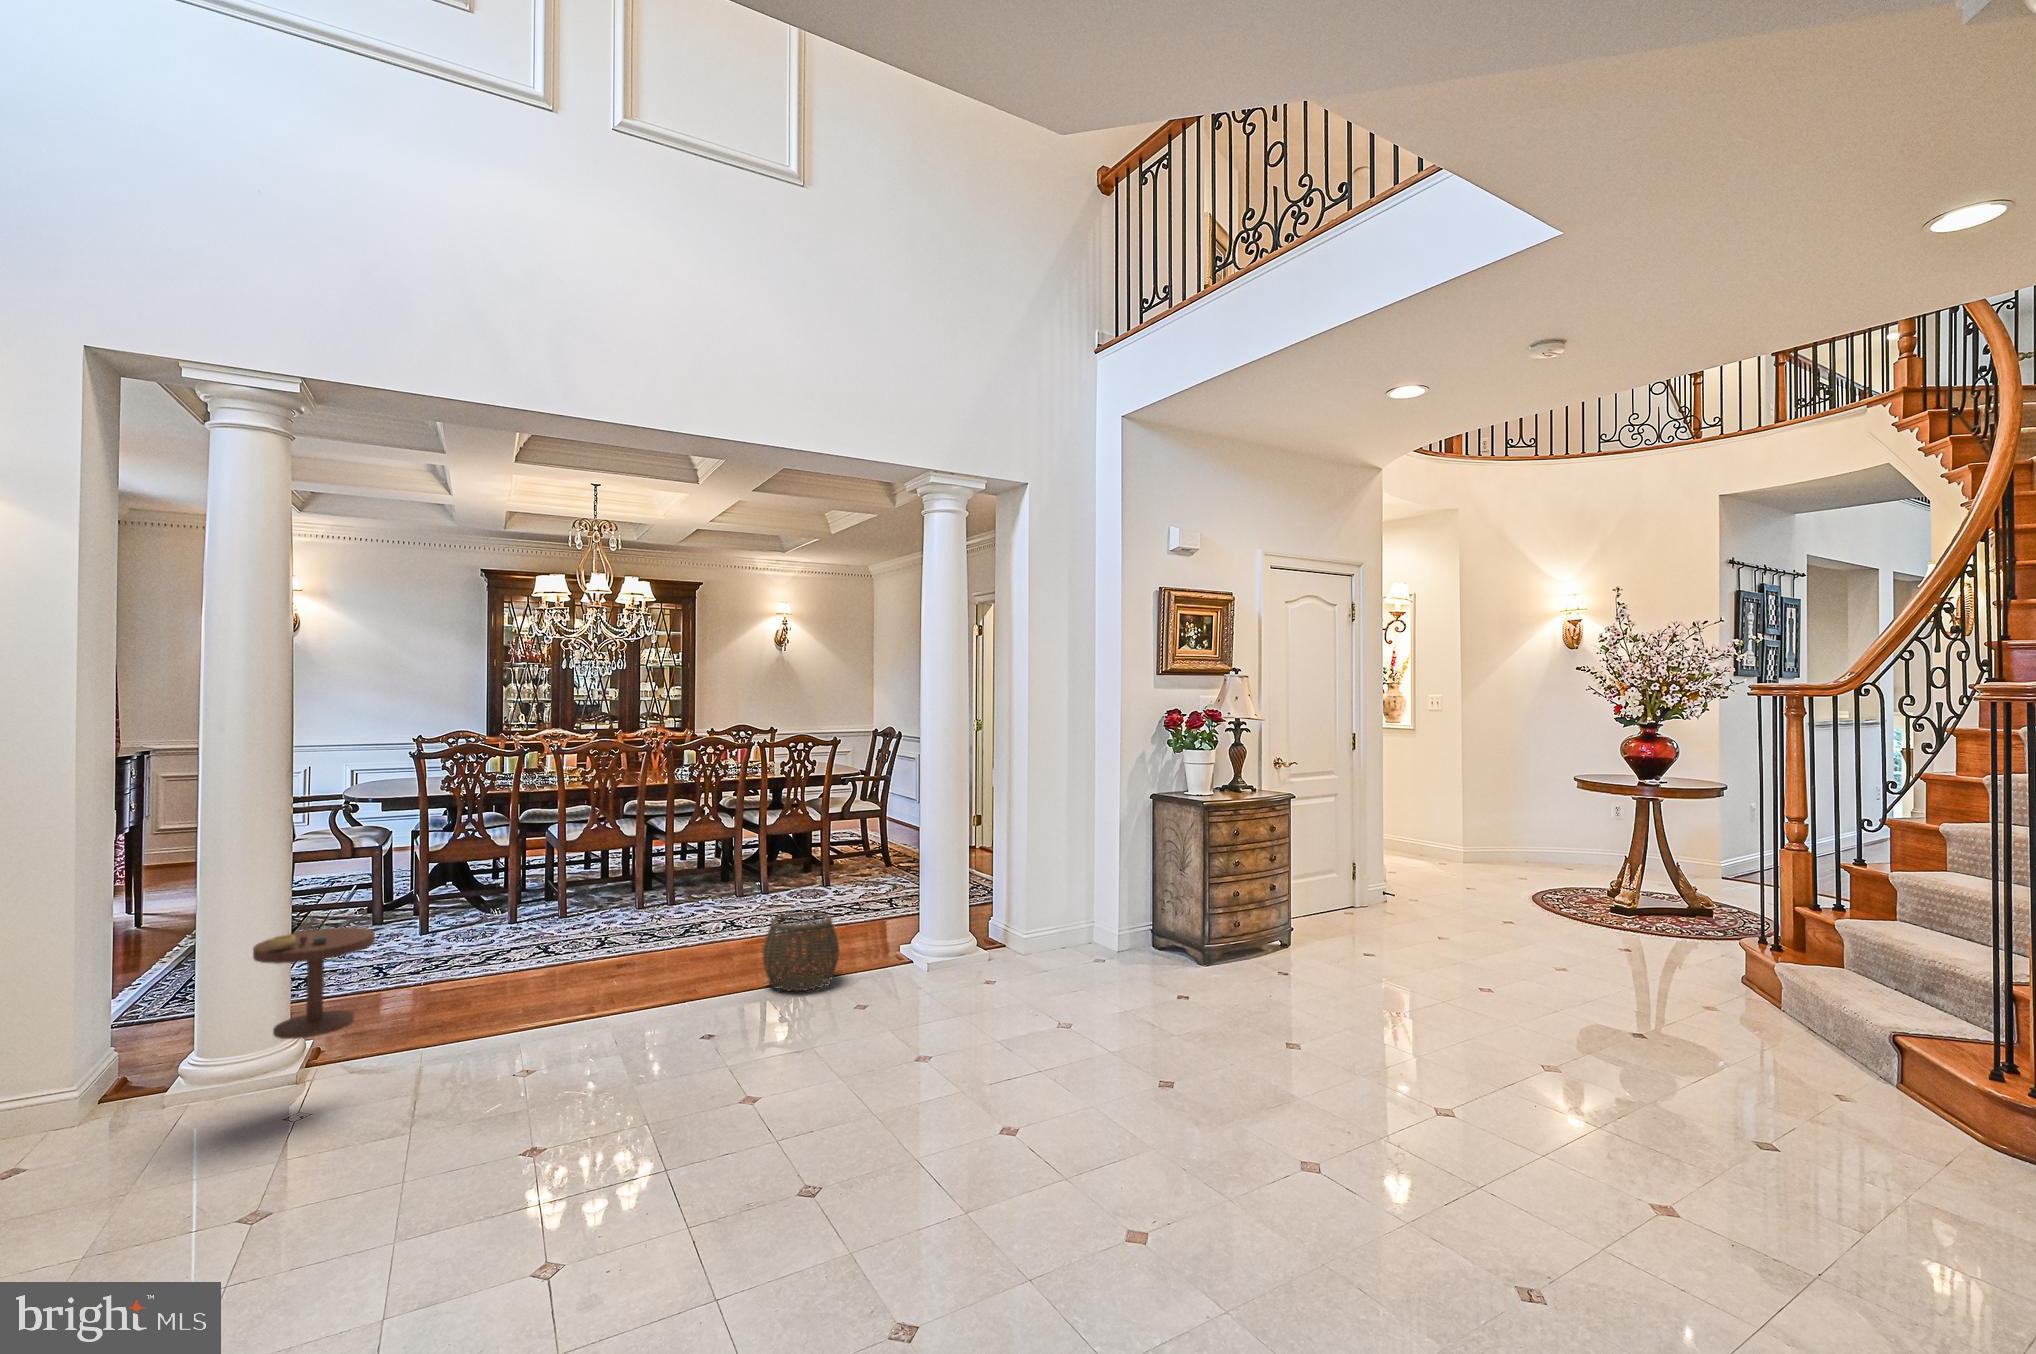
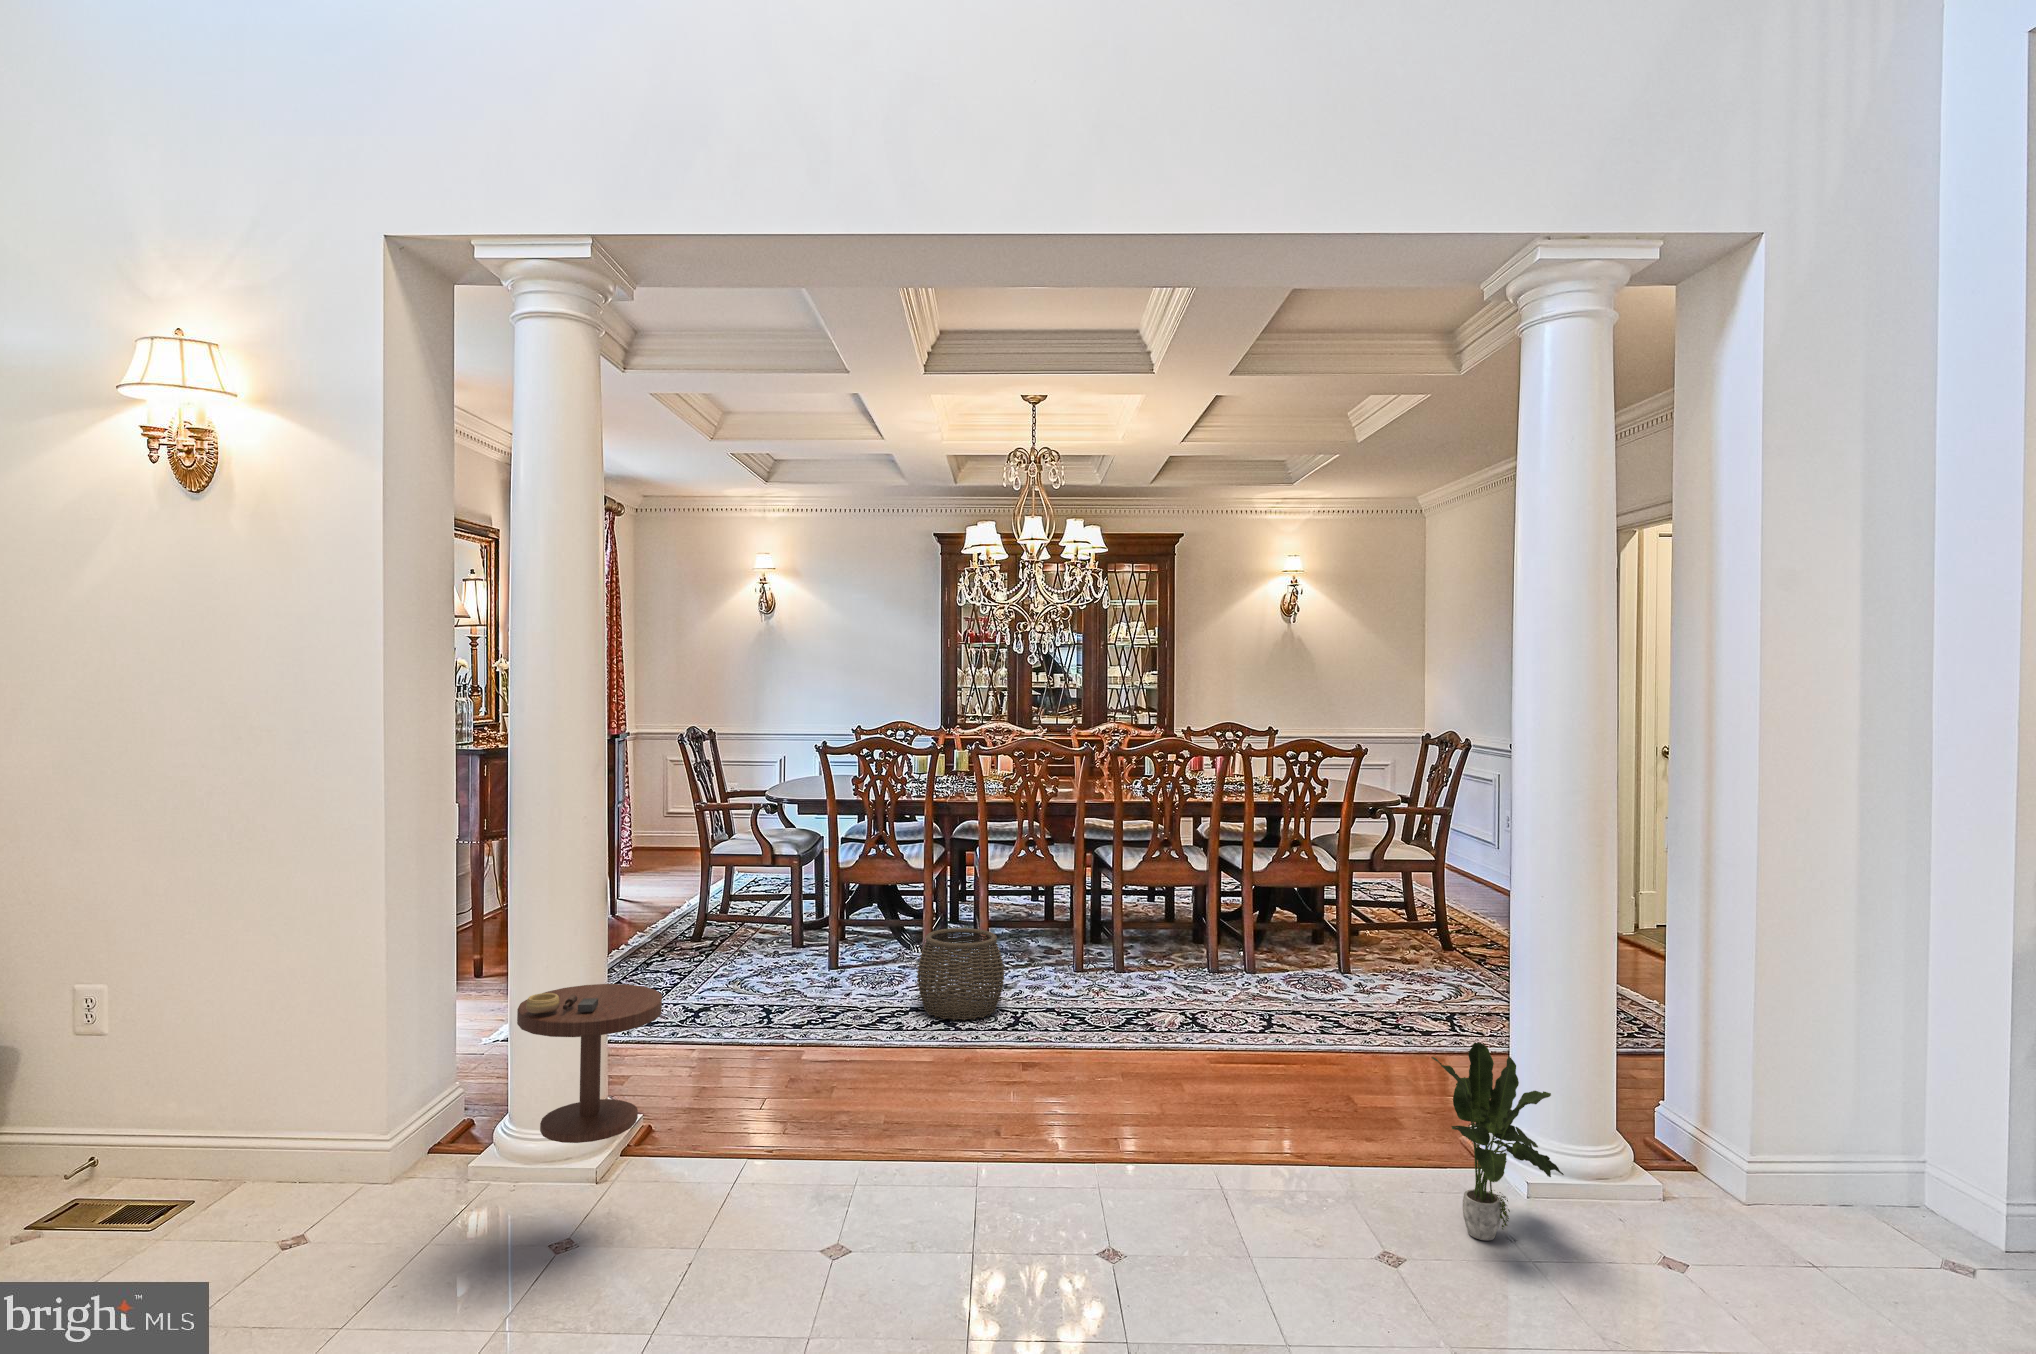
potted plant: none [881,892,947,996] -> present [1432,1042,1564,1241]
woven basket: present [763,912,839,991] -> present [917,928,1004,1020]

